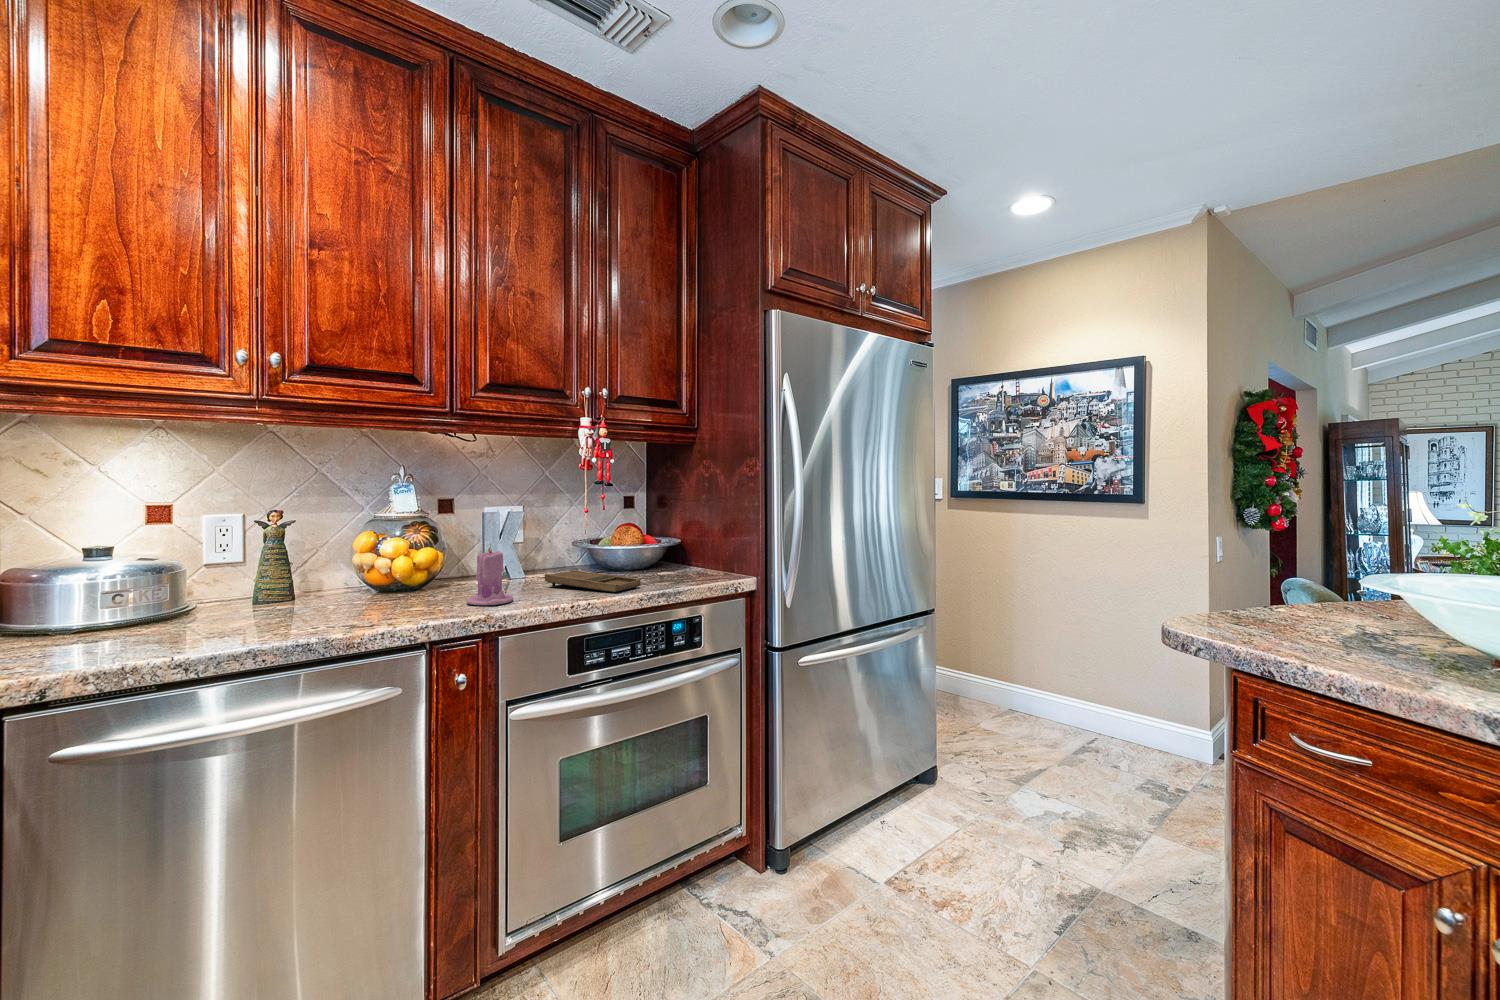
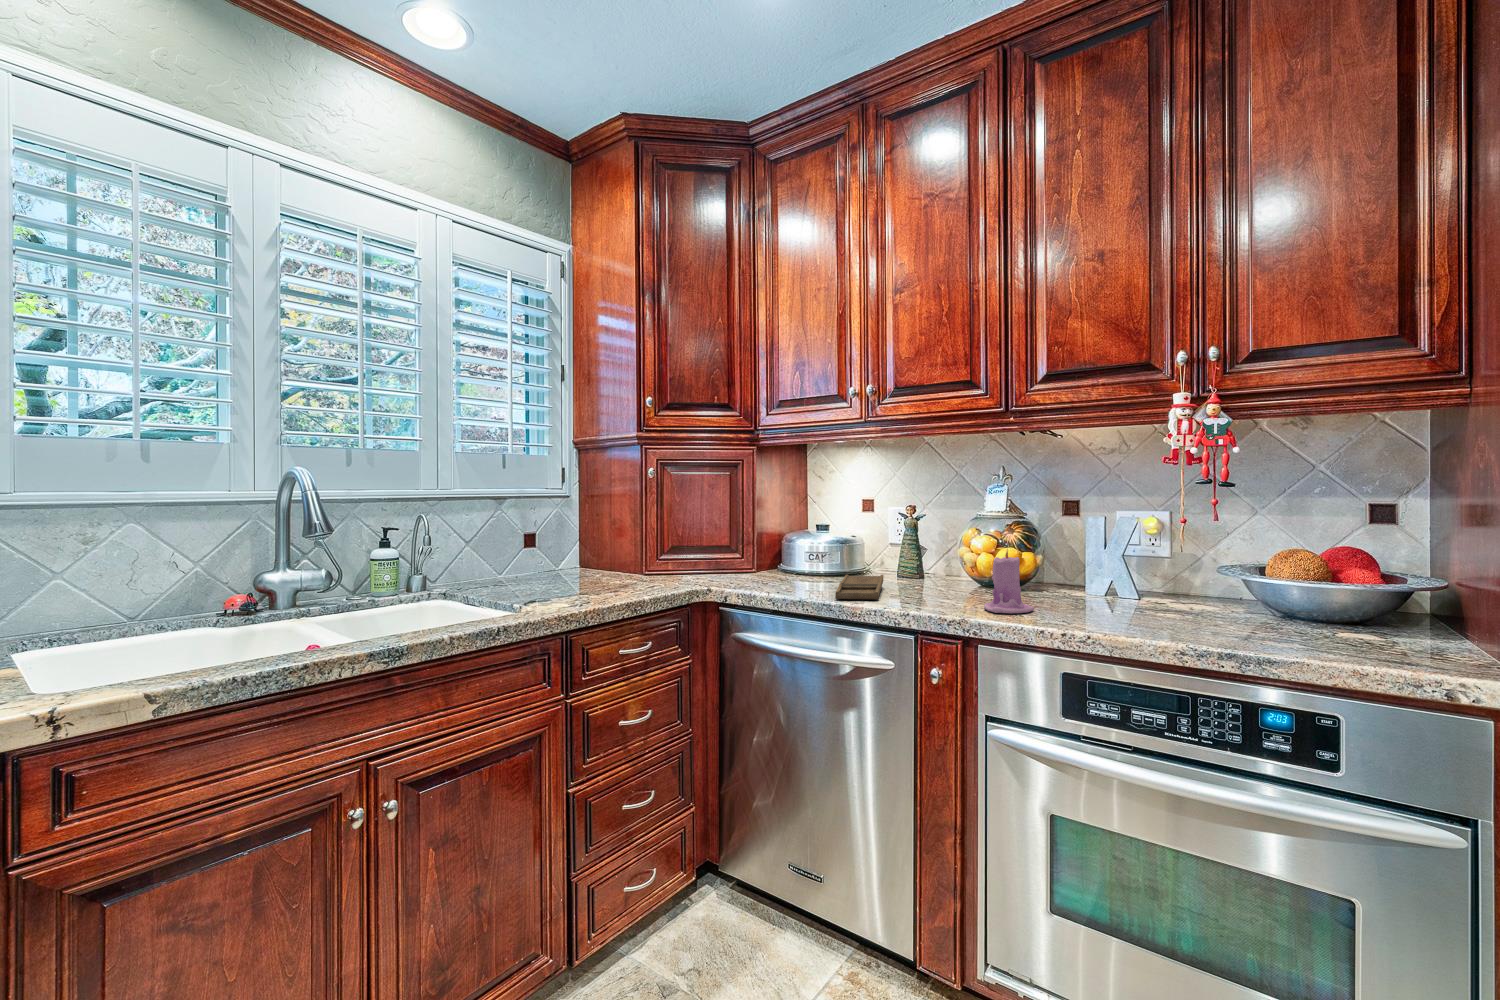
tray: present [545,570,641,592] -> present [835,575,883,600]

